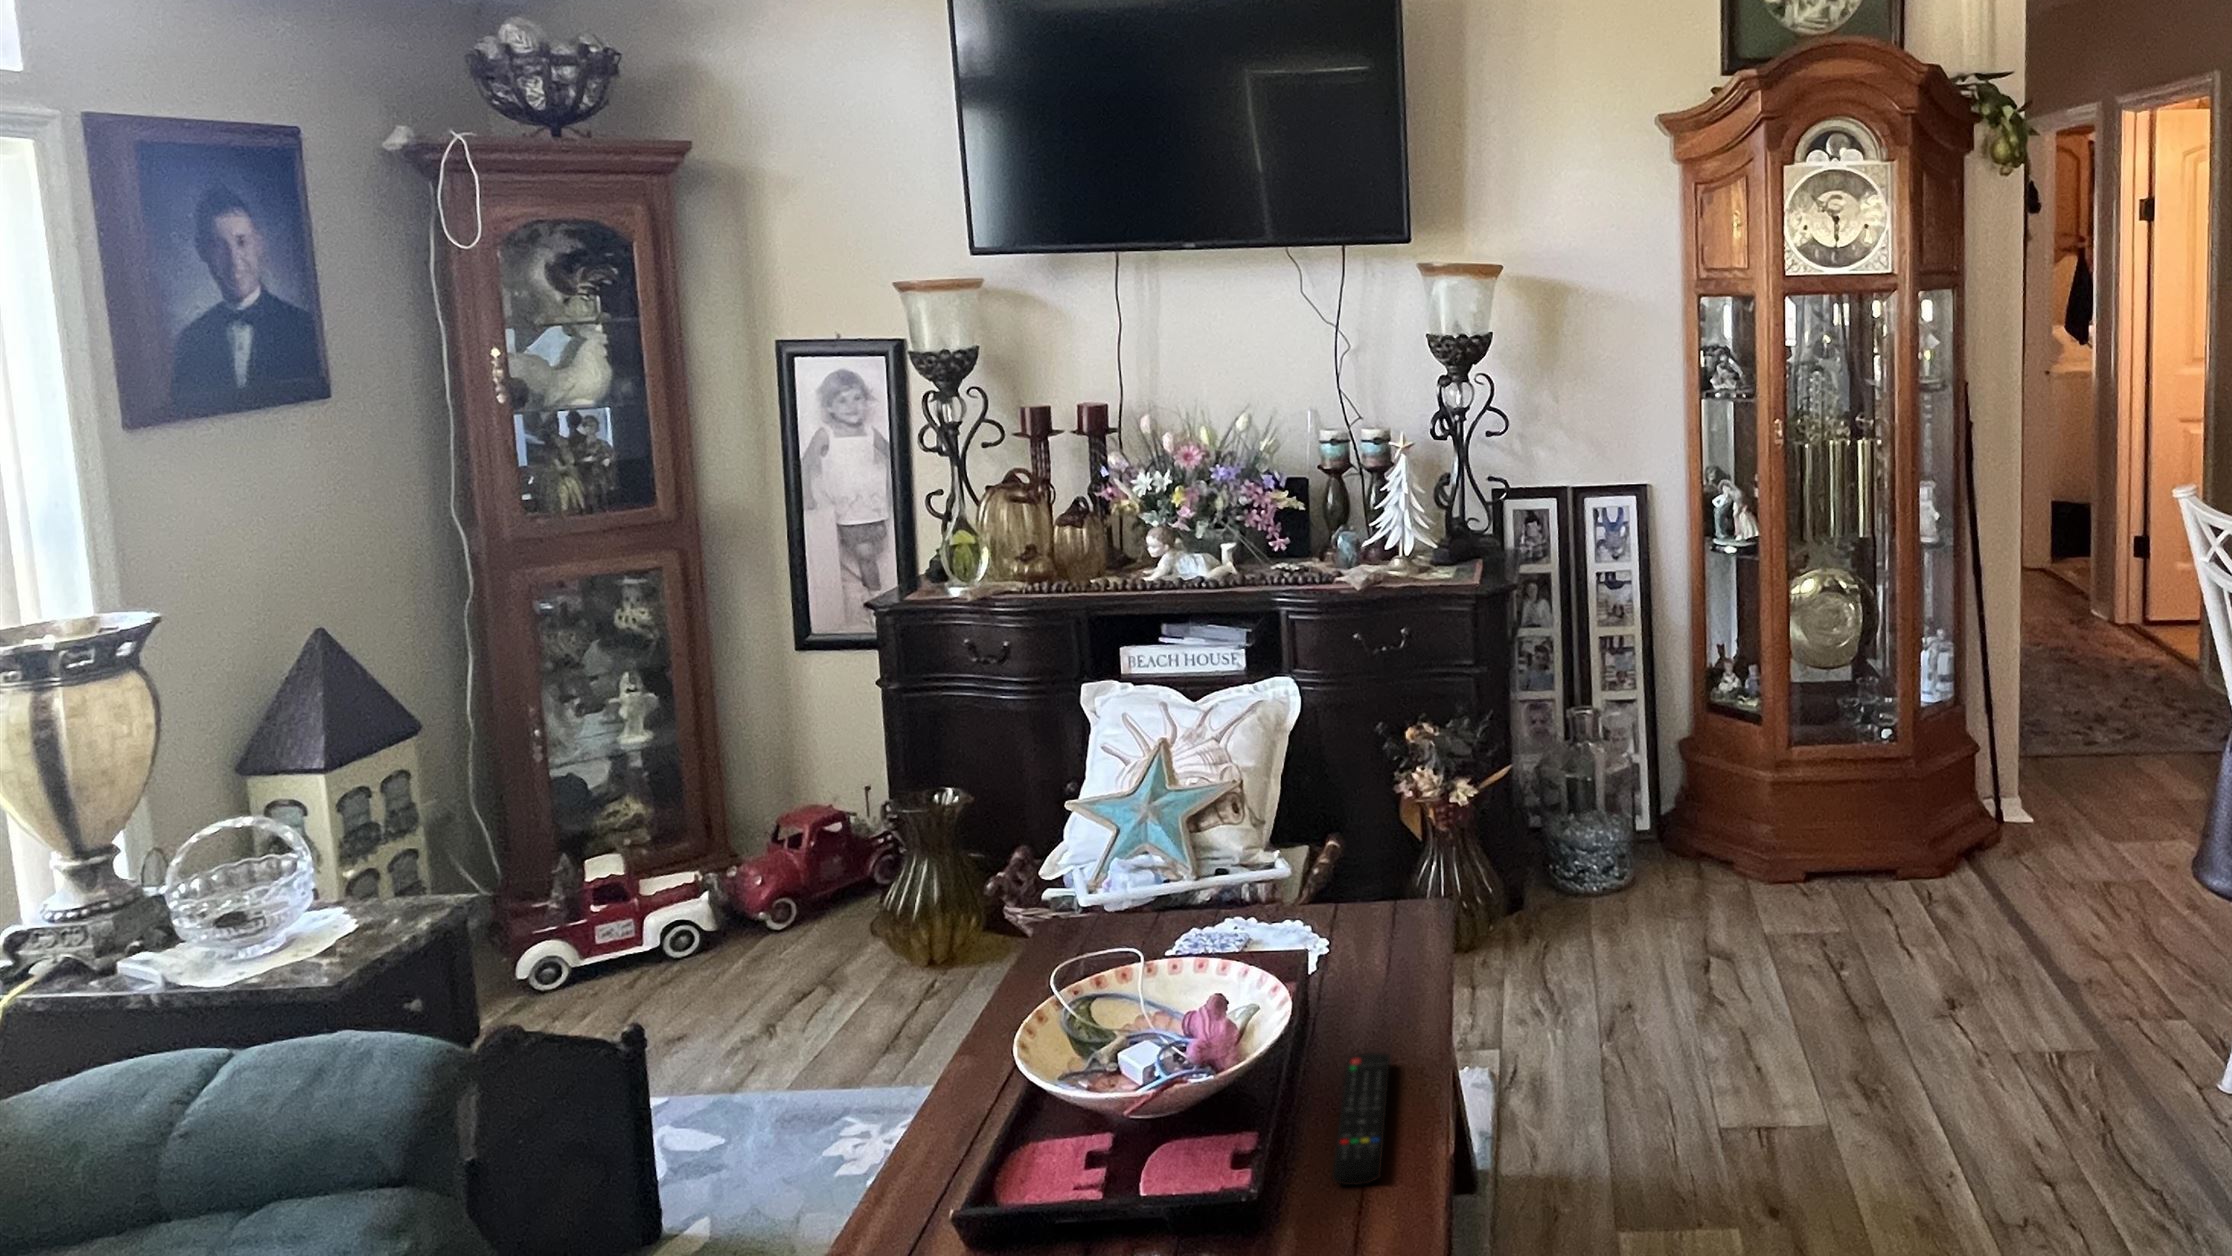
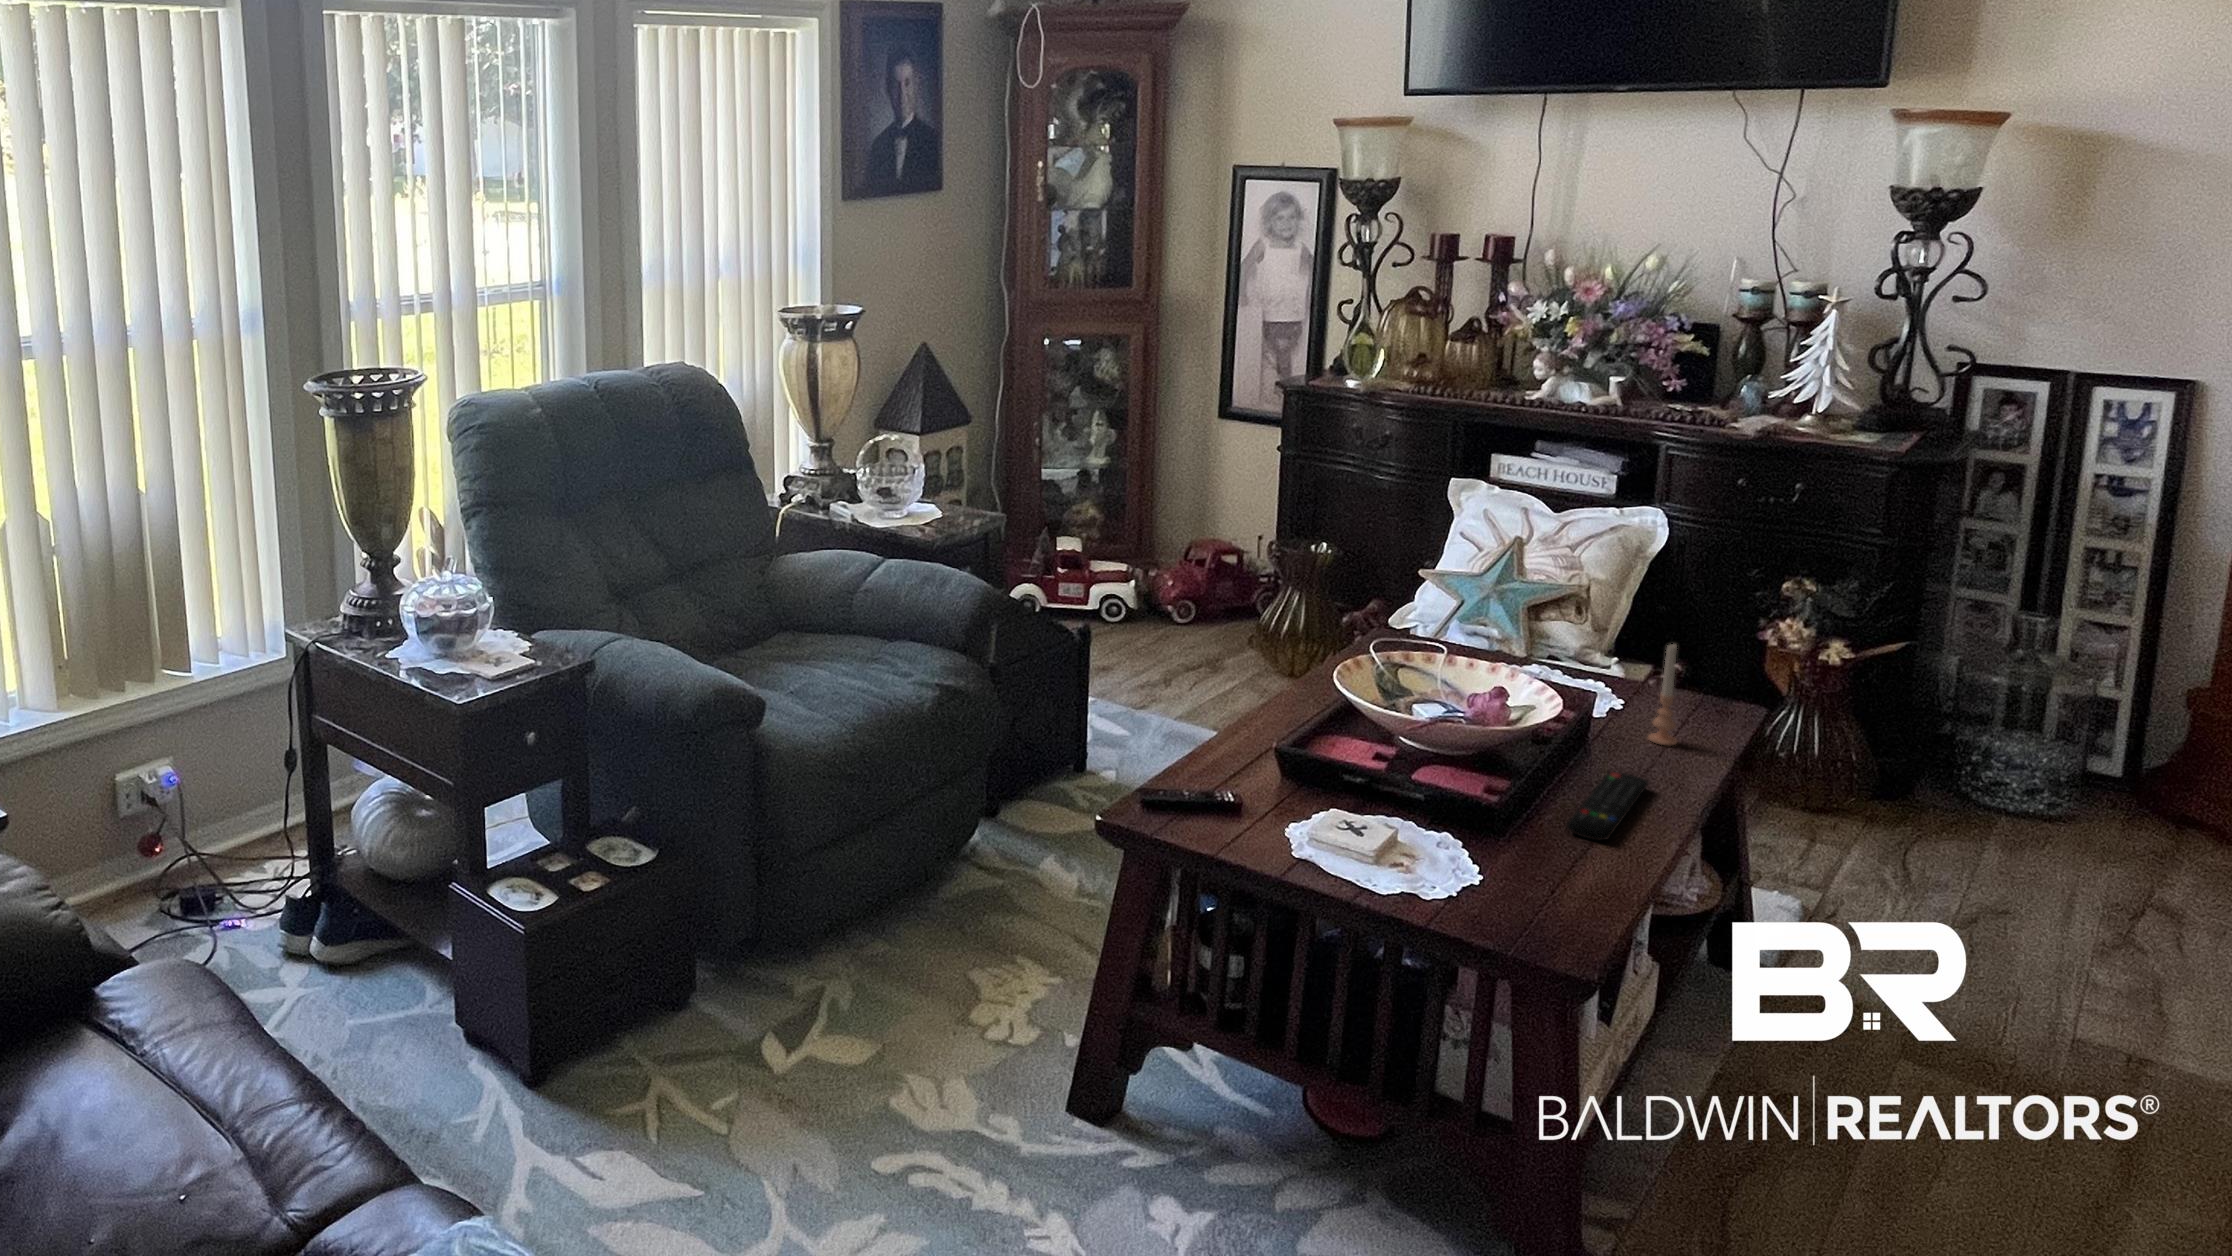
candle: none [1364,867,1393,987] -> present [1648,644,1677,745]

